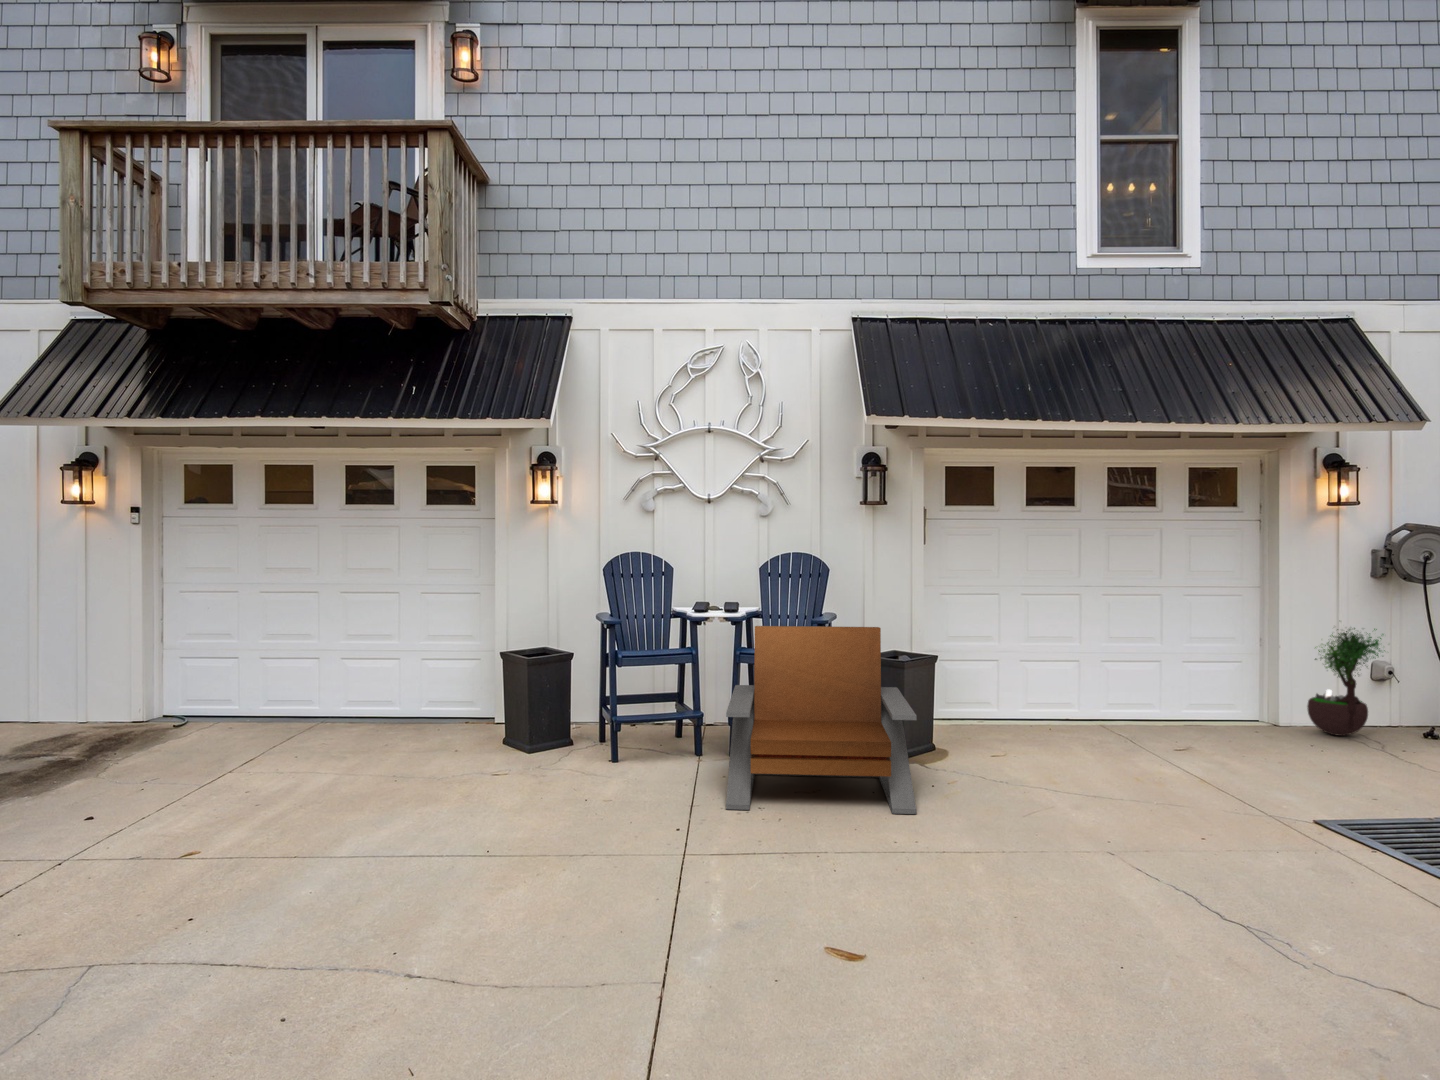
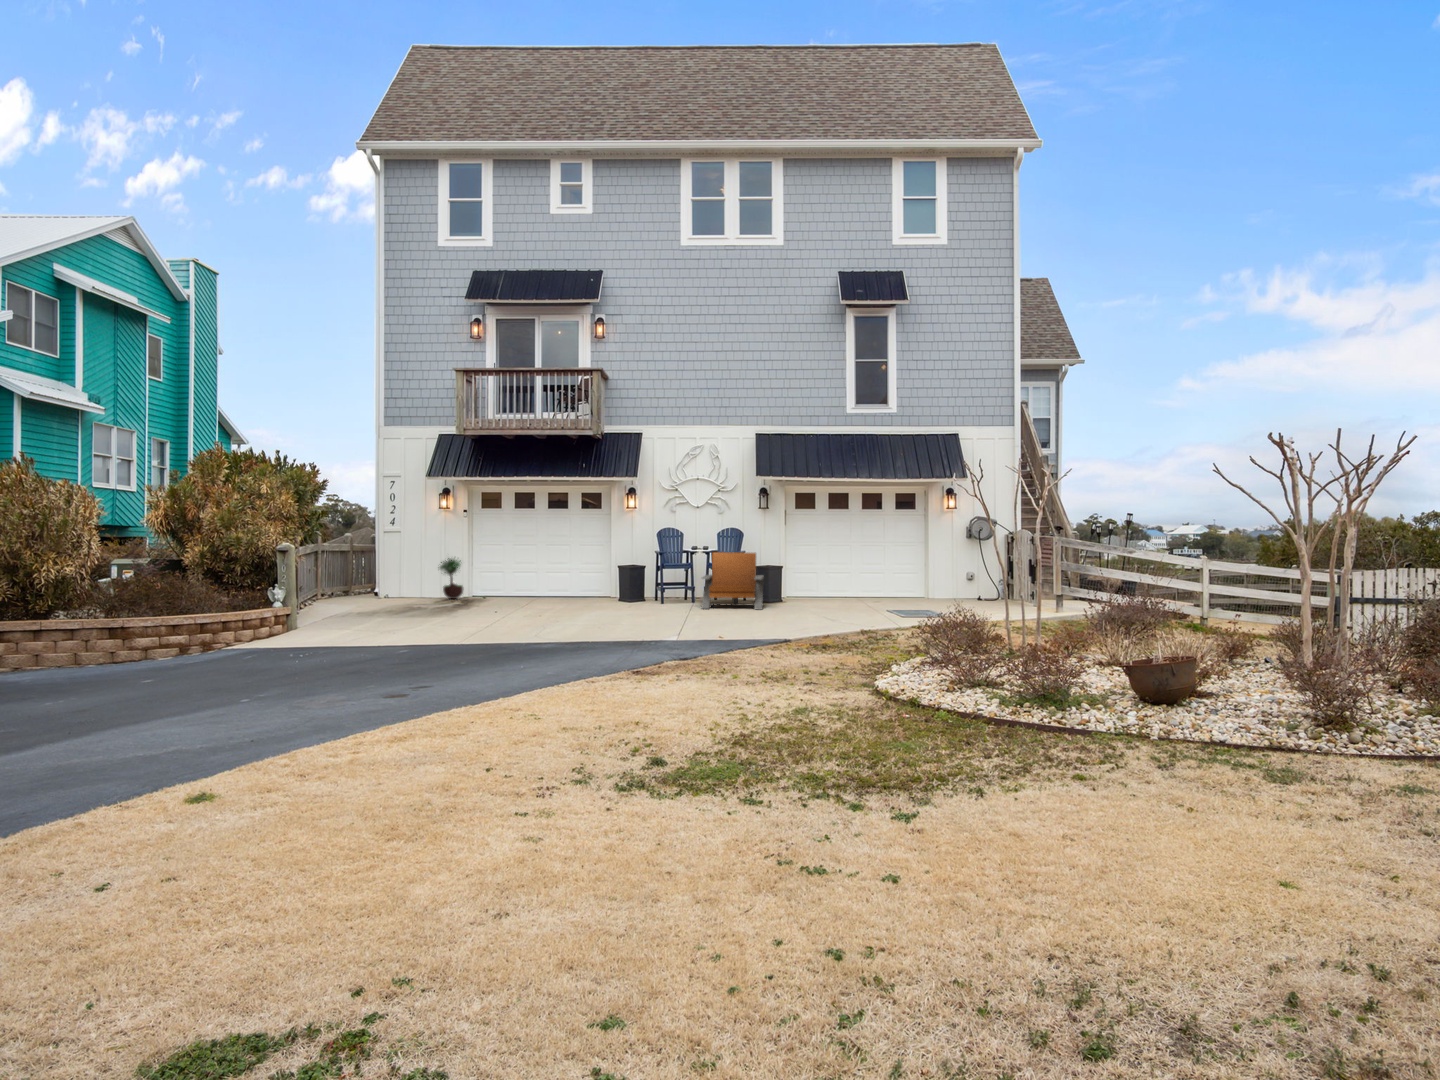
potted tree: present [1307,628,1385,736] -> present [440,558,463,599]

